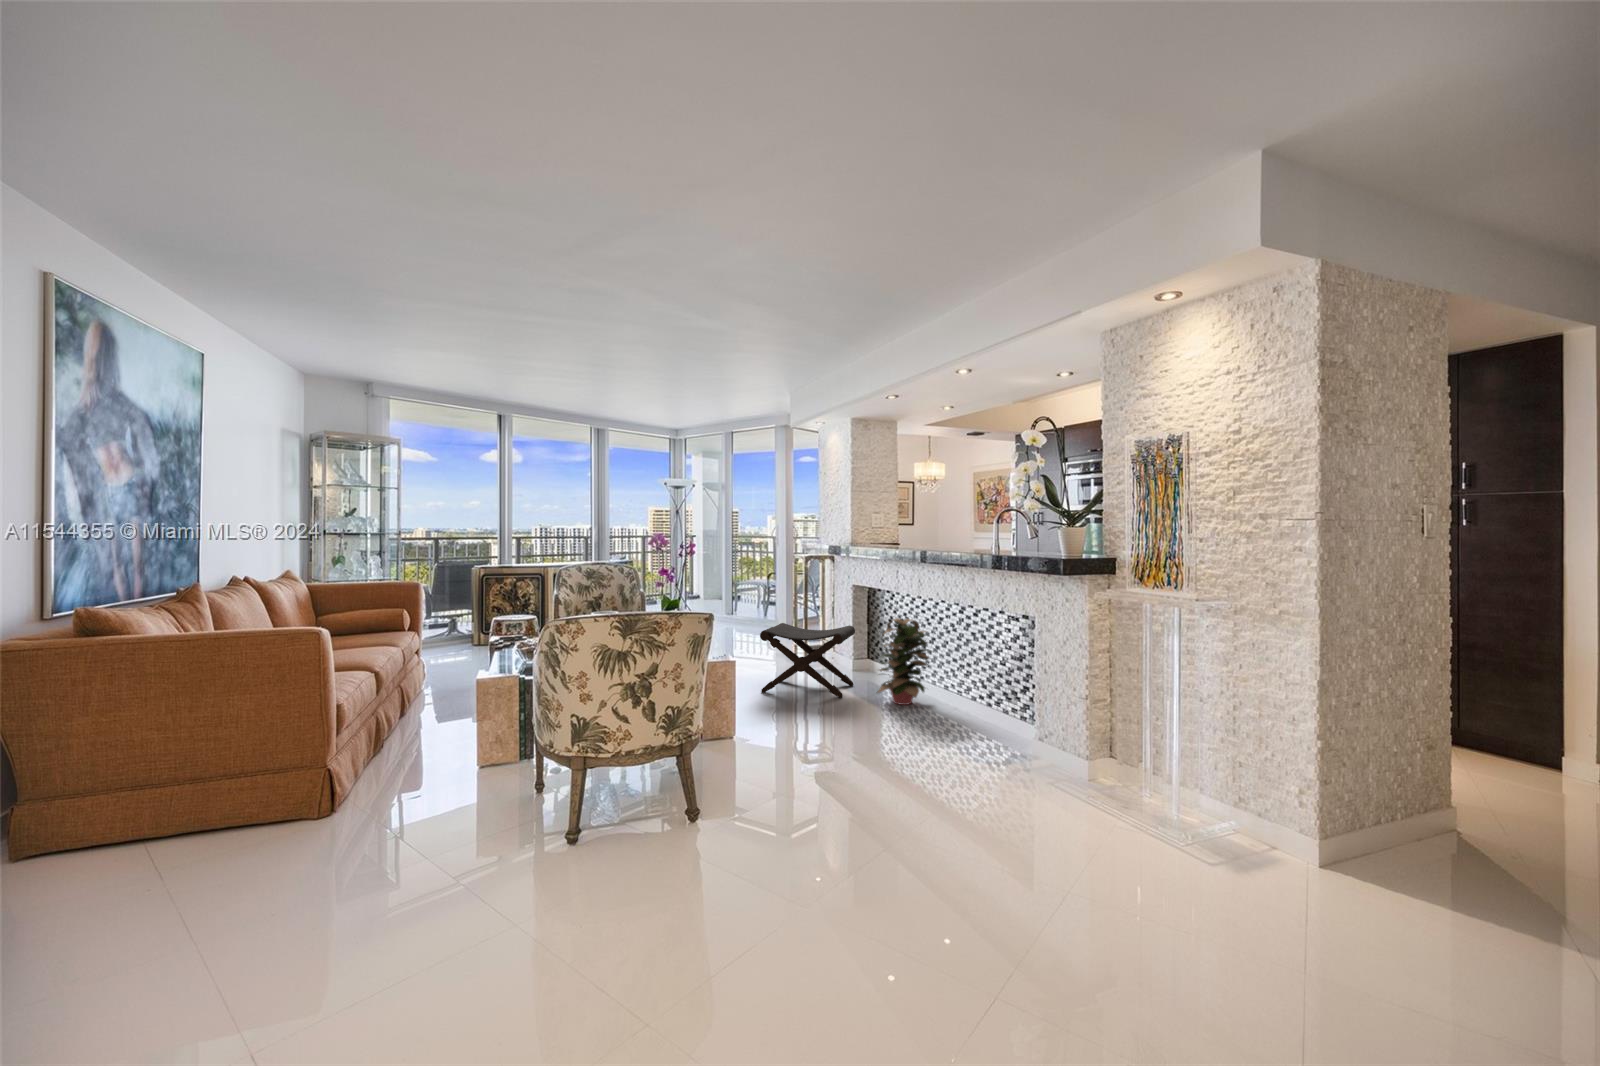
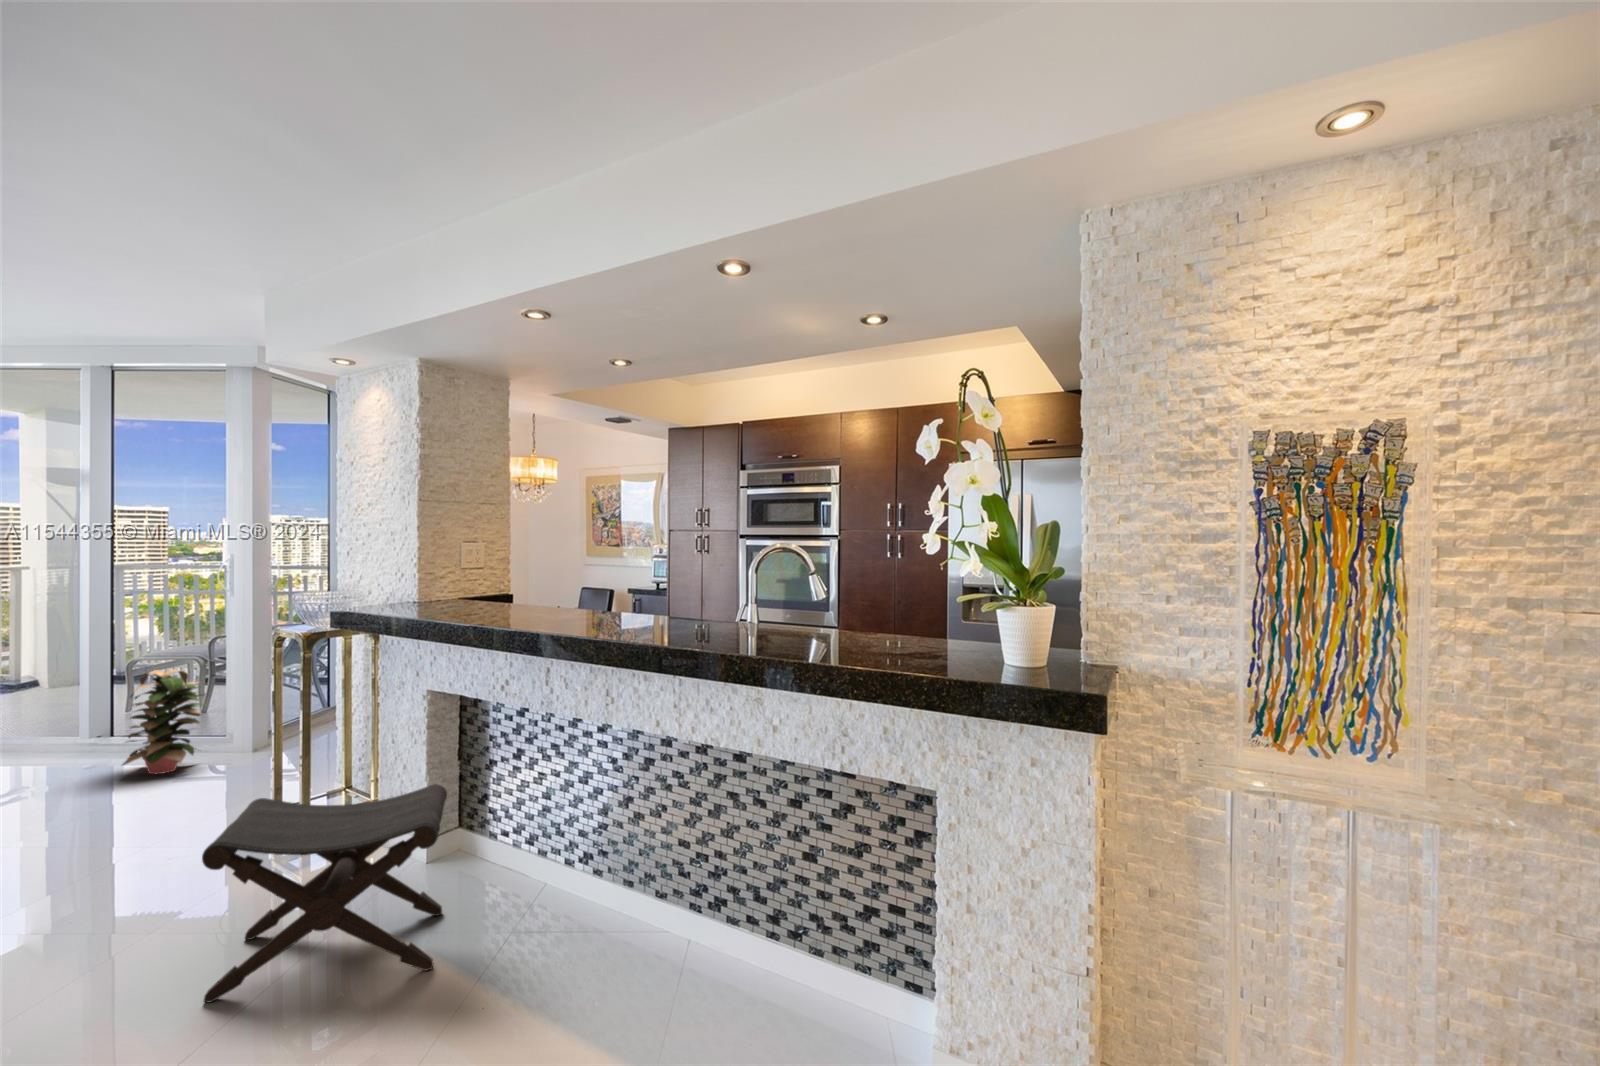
decorative plant: present [878,618,930,705] -> present [123,670,207,774]

